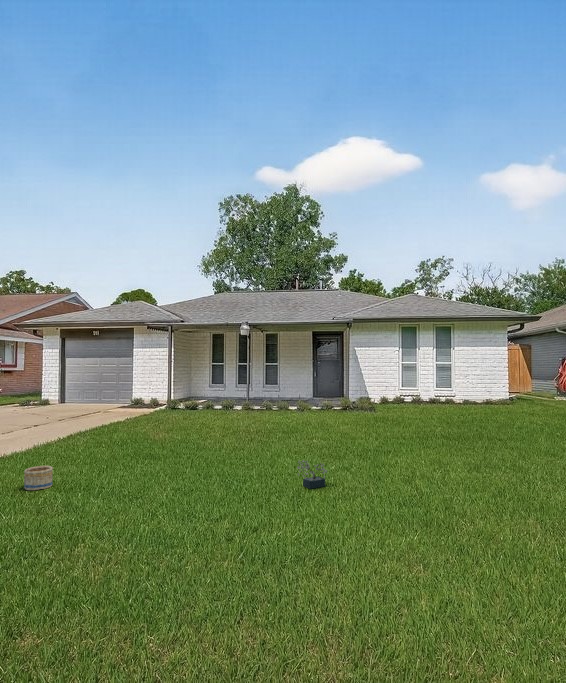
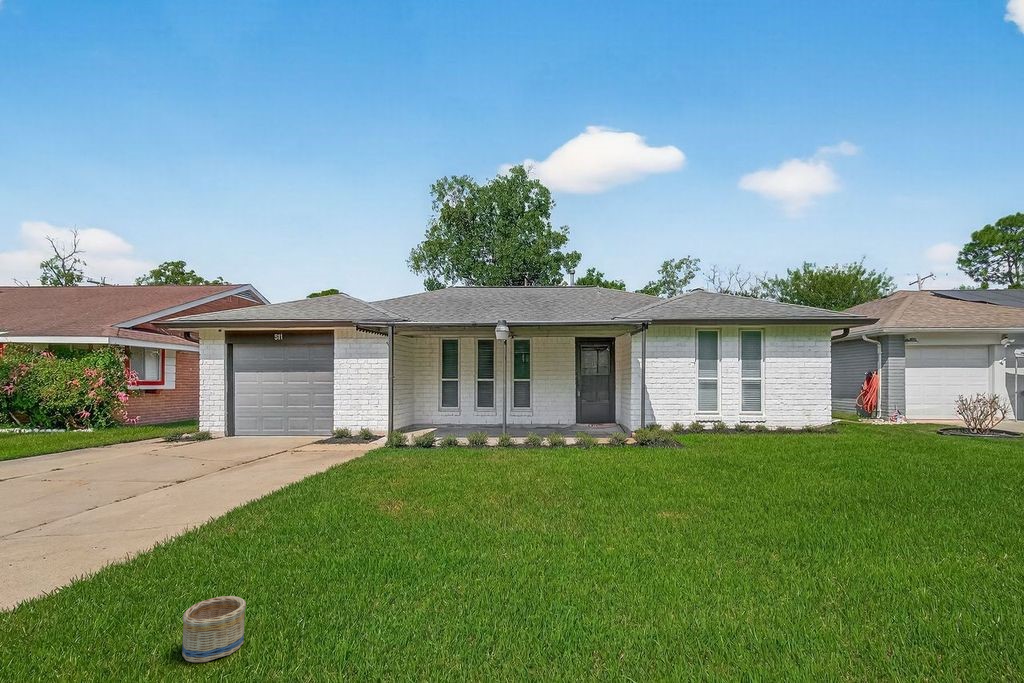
decorative plant: present [298,460,327,489] -> none [759,582,819,648]

